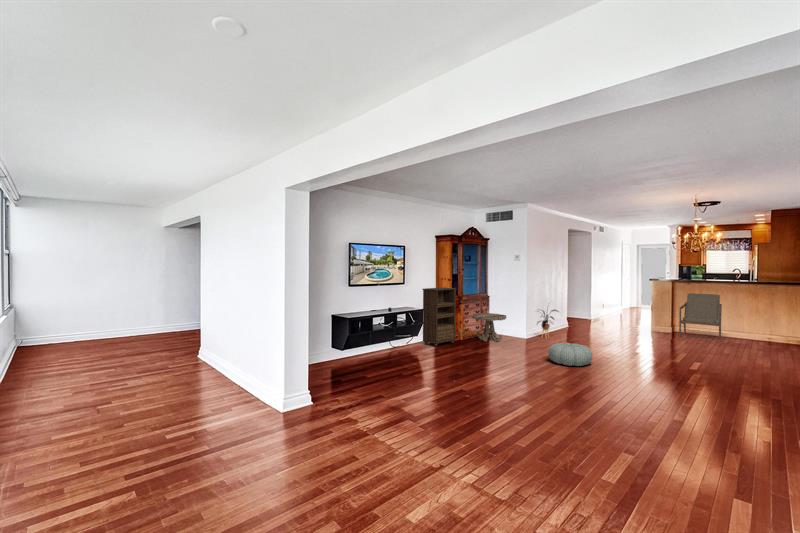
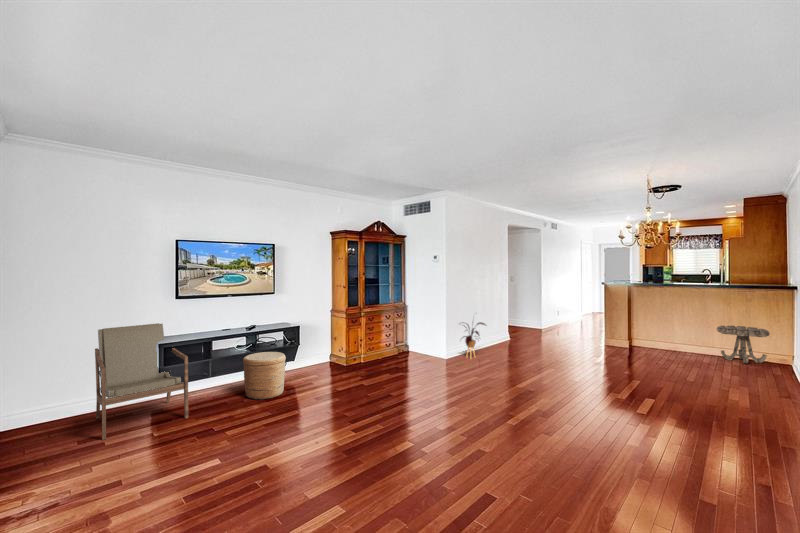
bookshelf: present [423,287,456,346] -> none [304,296,351,374]
armchair: present [679,293,722,341] -> present [95,323,188,440]
side table: present [472,313,506,342] -> present [717,326,770,363]
woven basket: none [397,327,426,359] -> present [243,352,286,400]
pouf: present [548,343,592,366] -> none [448,373,505,409]

